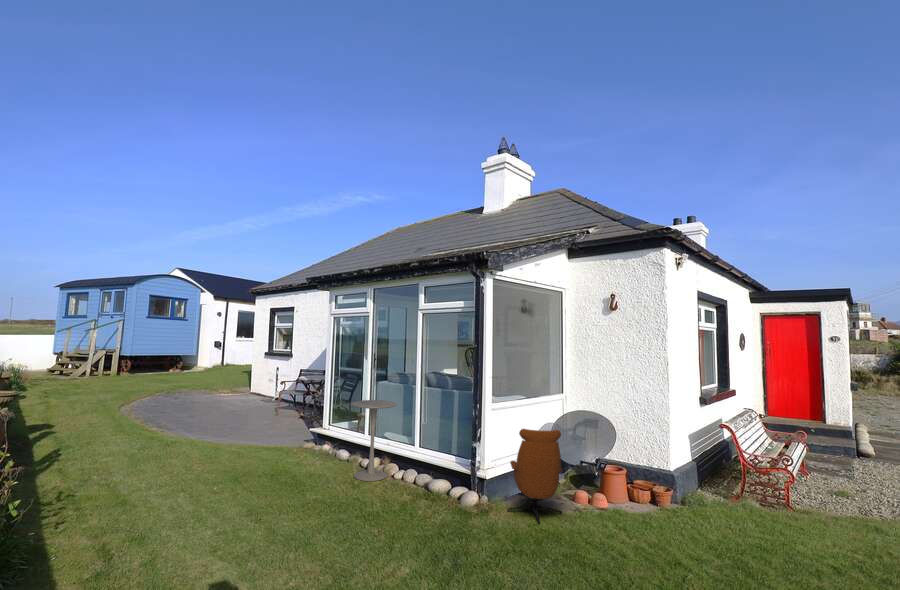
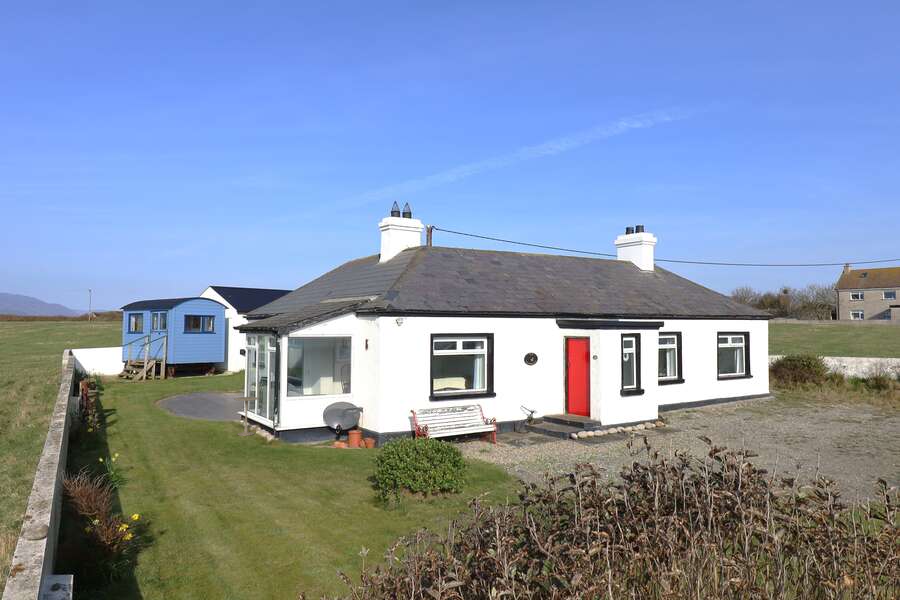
lounge chair: present [507,429,562,524] -> none [279,409,314,450]

